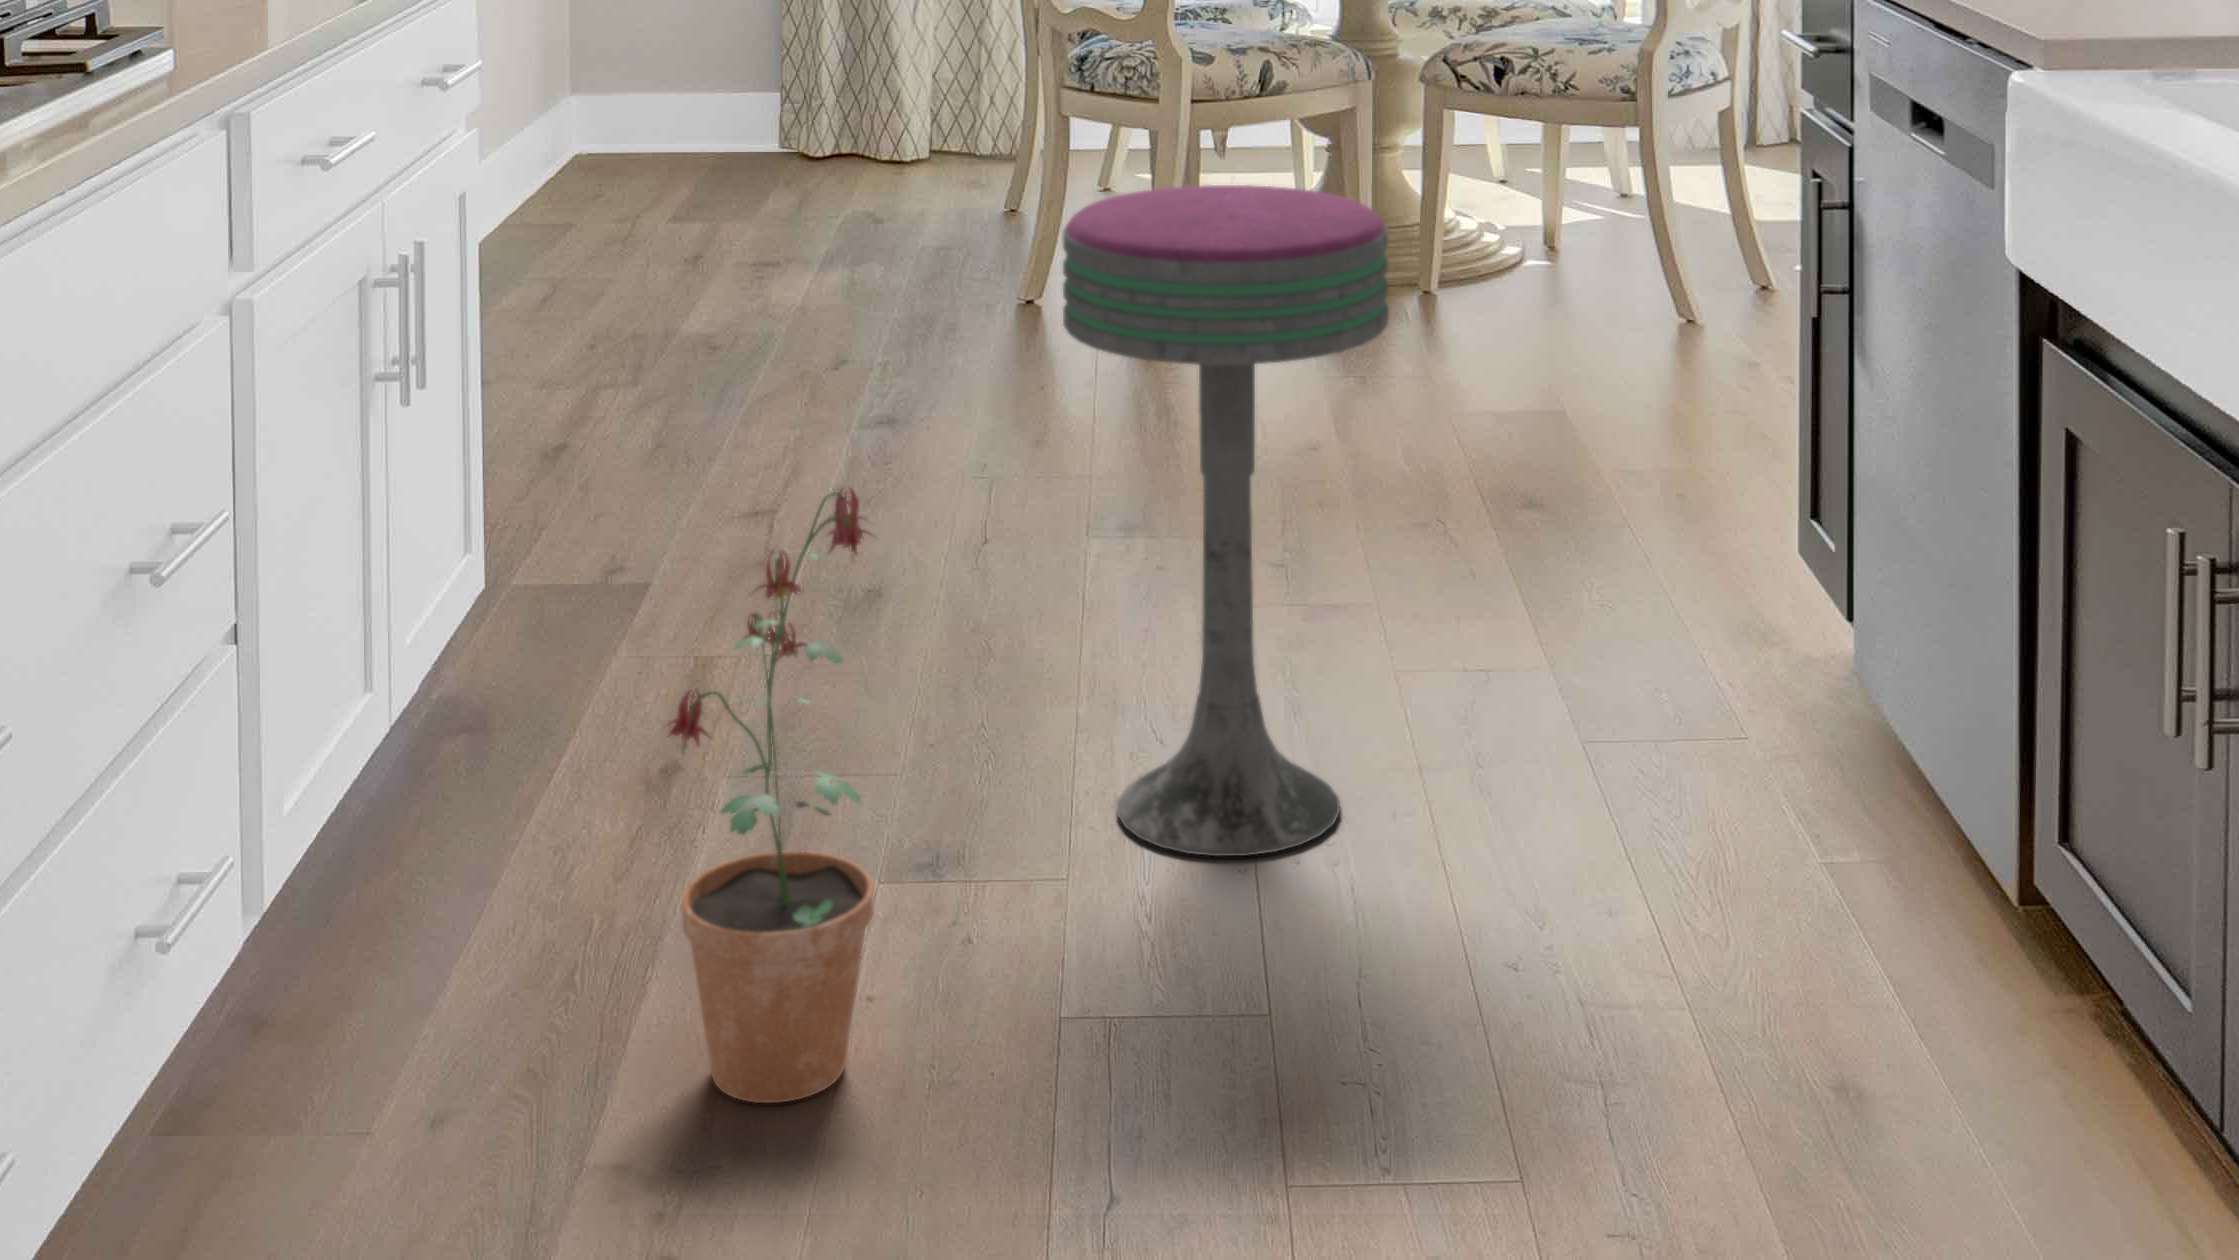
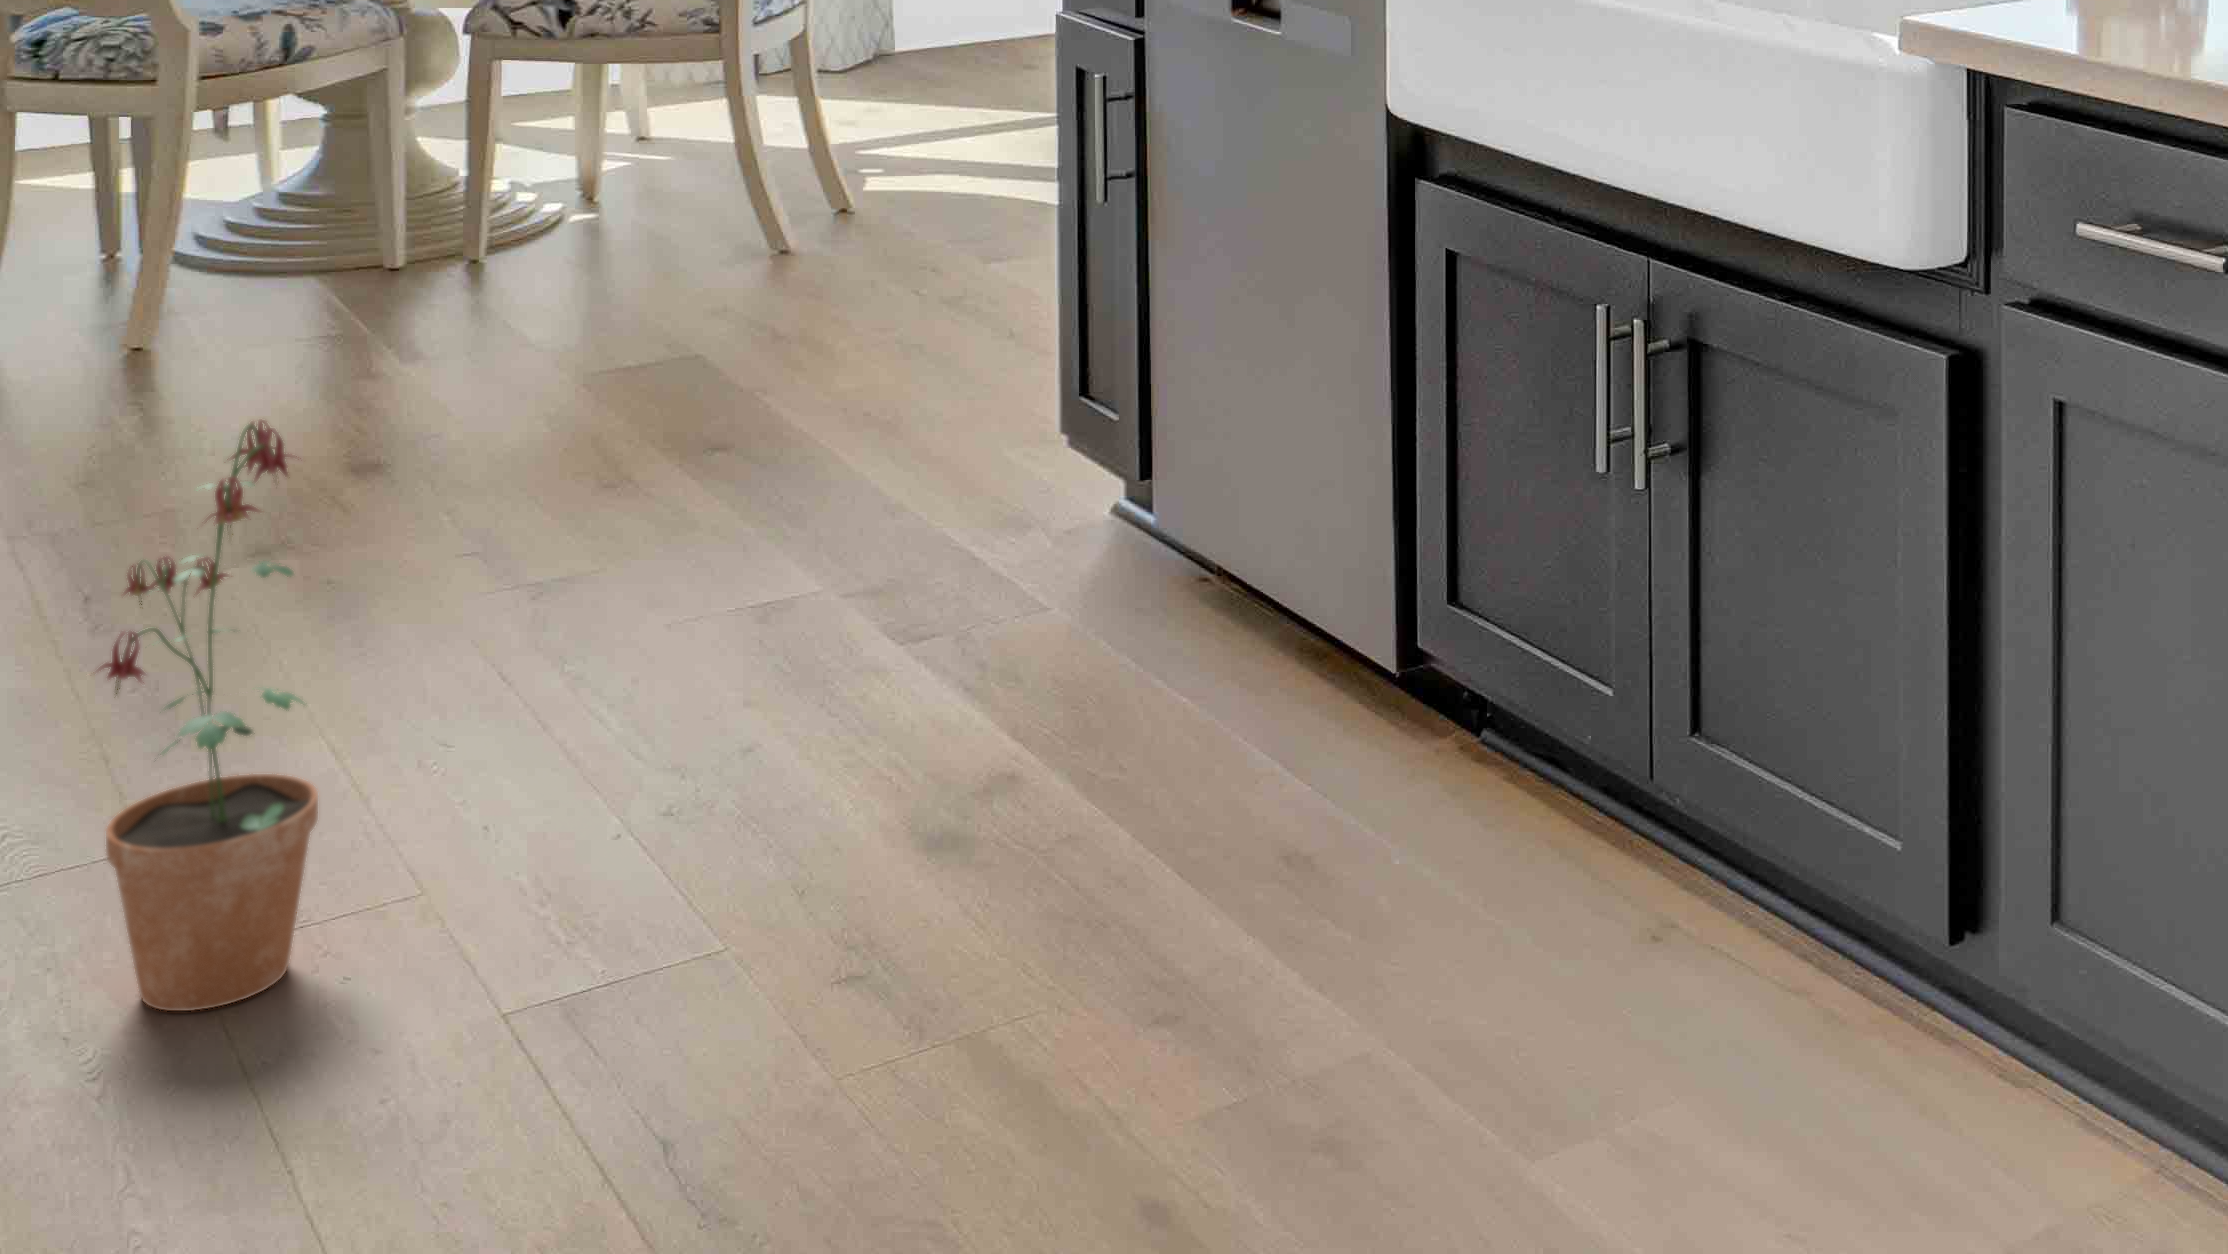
bar stool: present [1062,185,1389,856] -> none [367,108,714,738]

